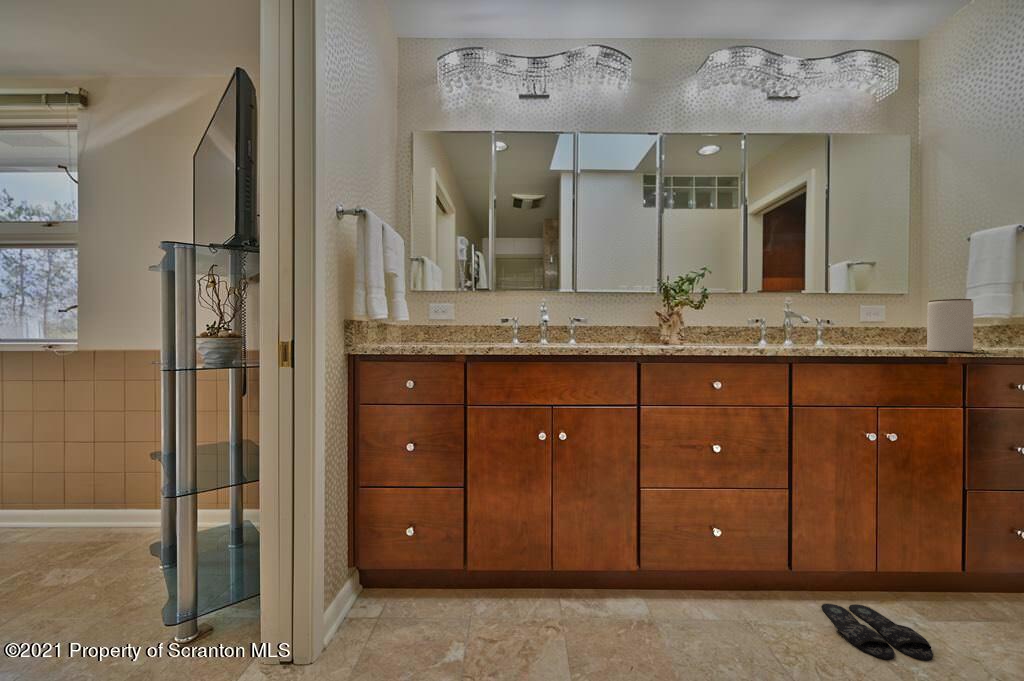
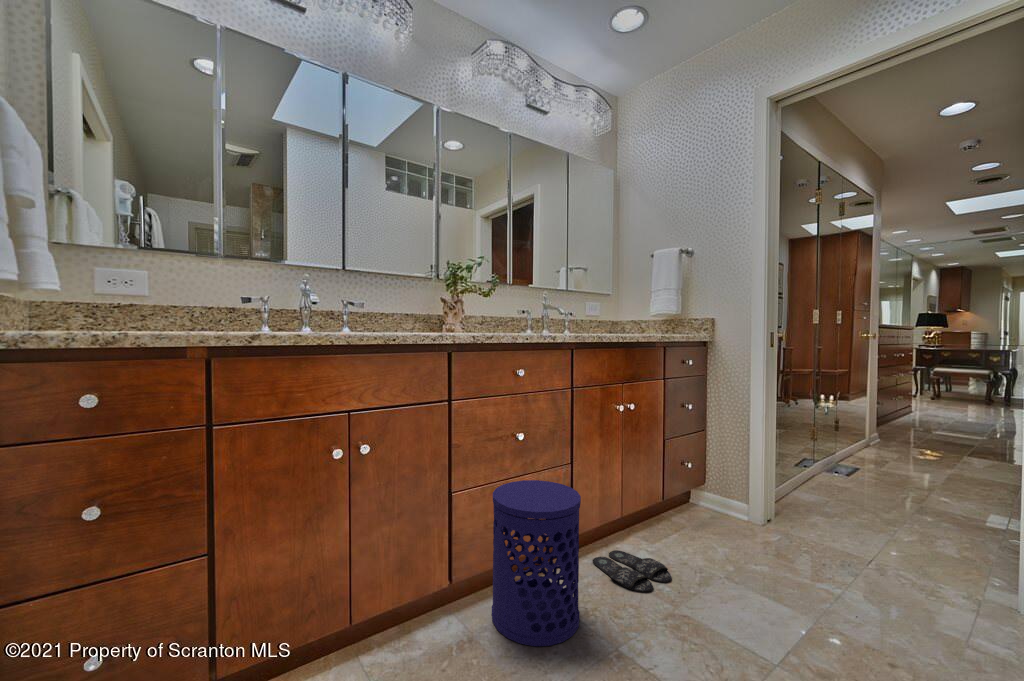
jar: present [927,299,973,351] -> none [648,298,675,338]
waste bin: none [676,492,773,660] -> present [492,480,581,646]

